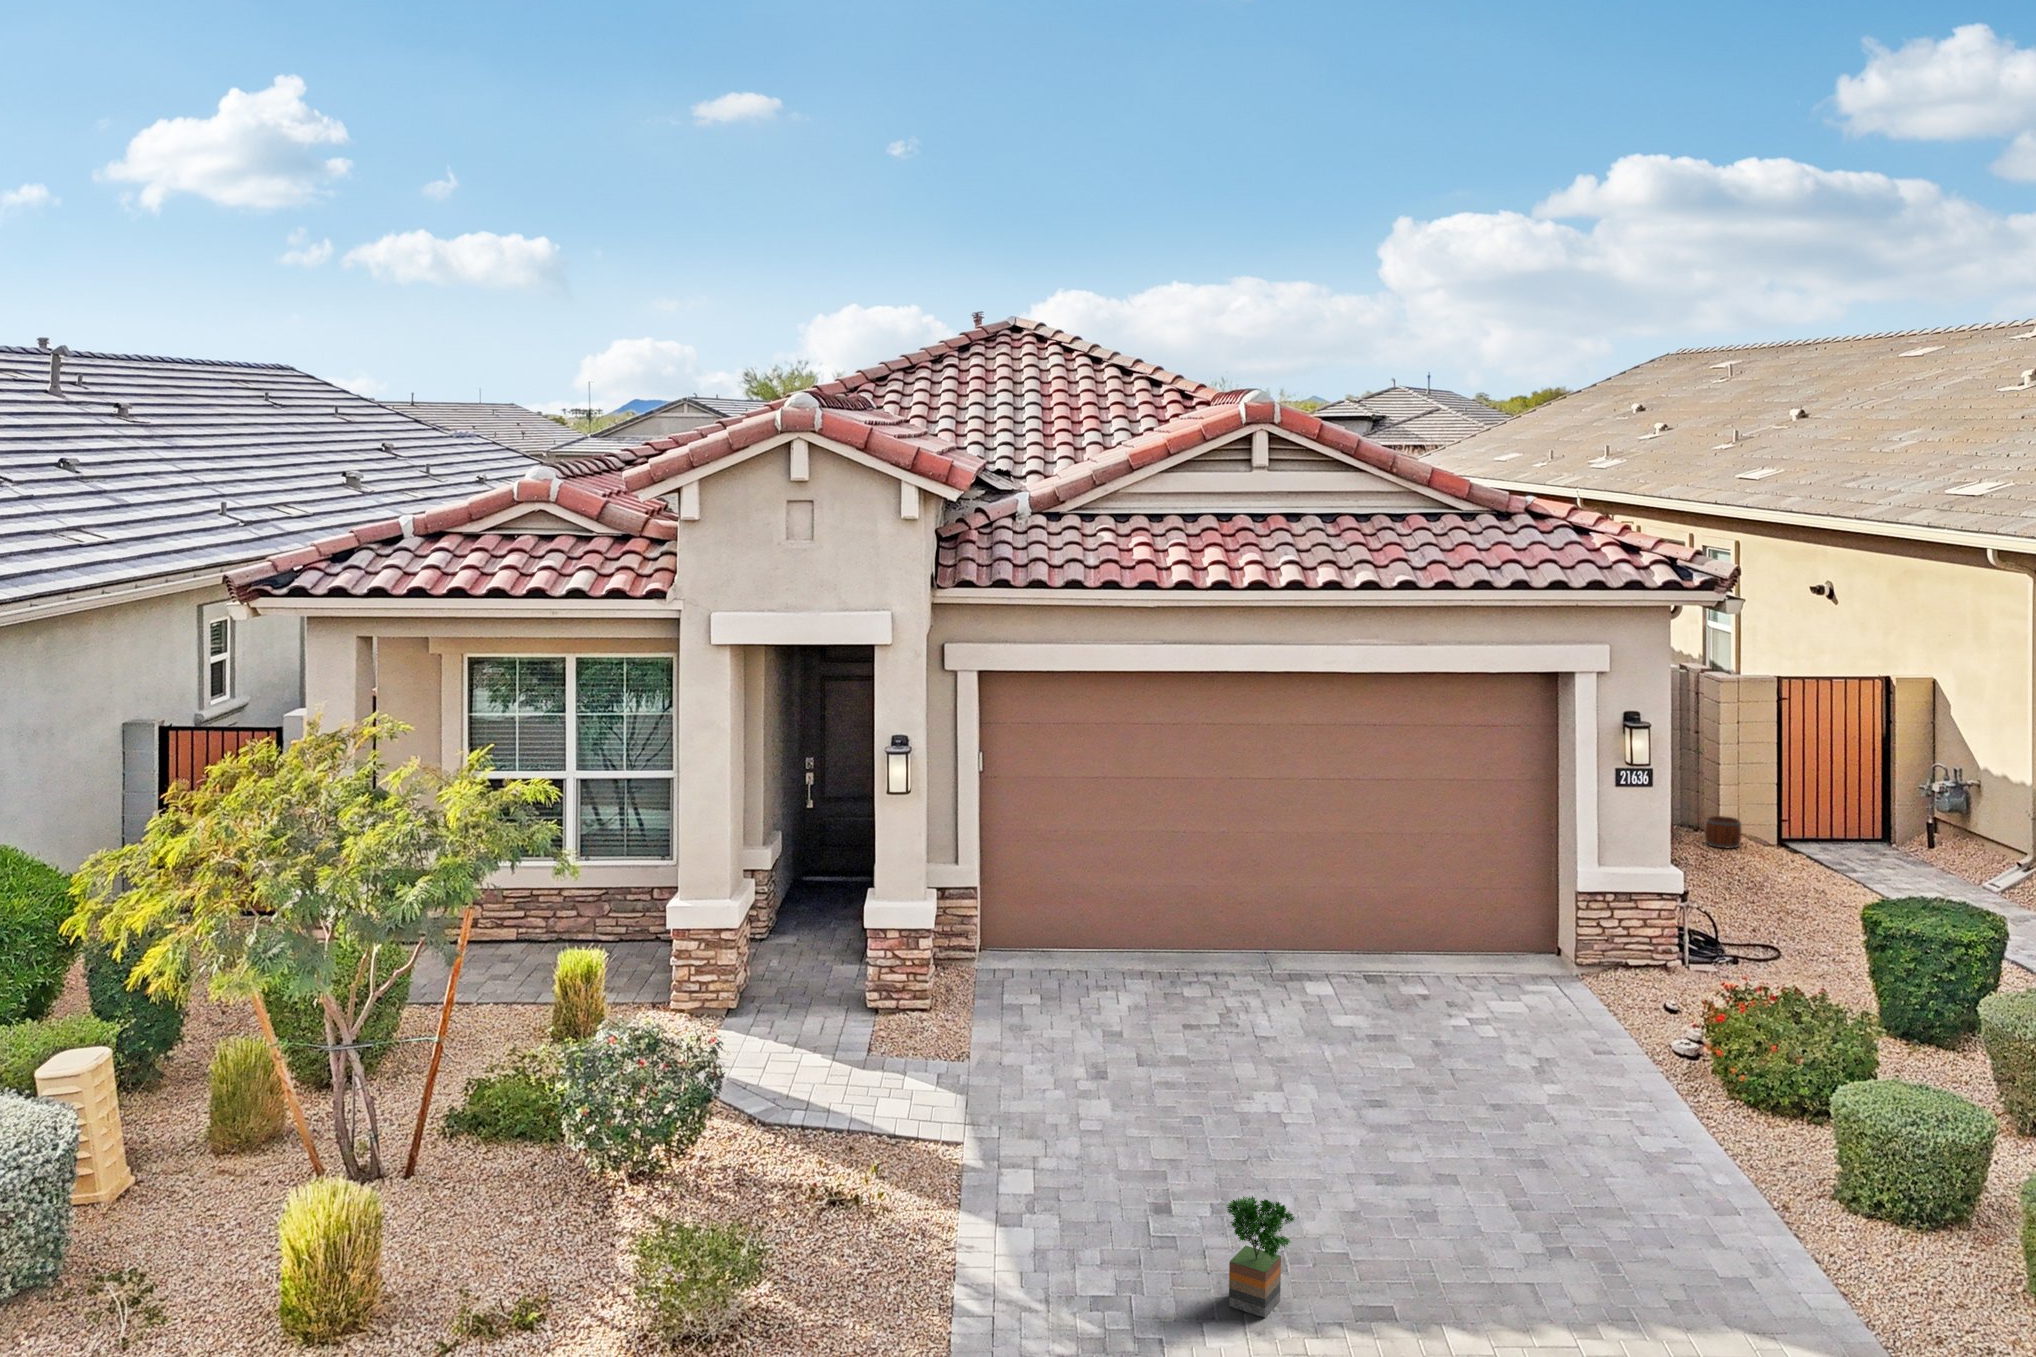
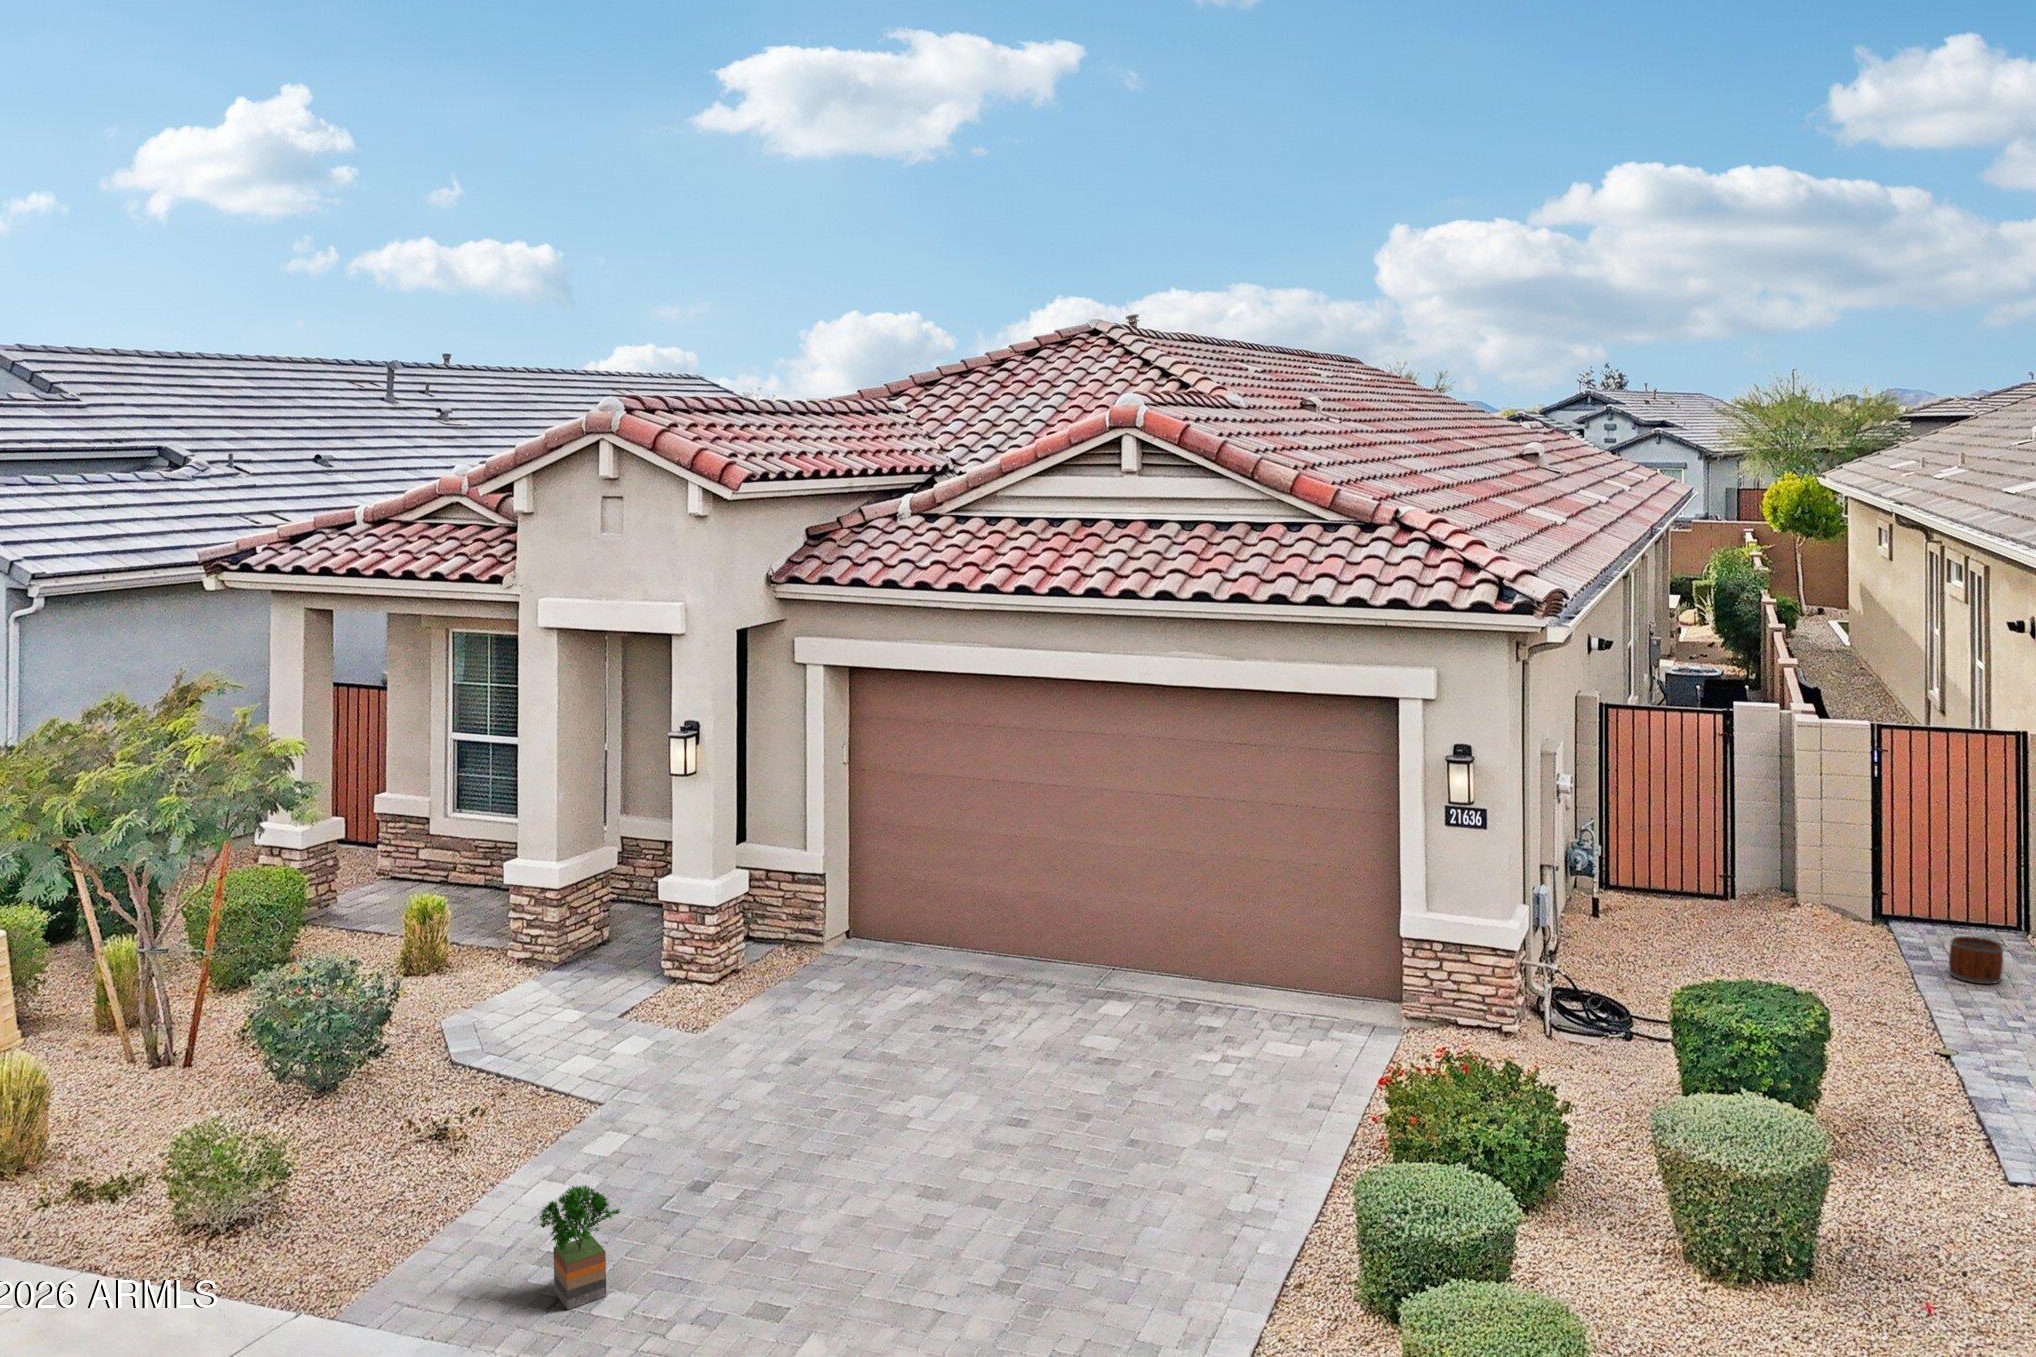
bucket: present [1705,816,1741,848] -> present [1949,936,2004,984]

